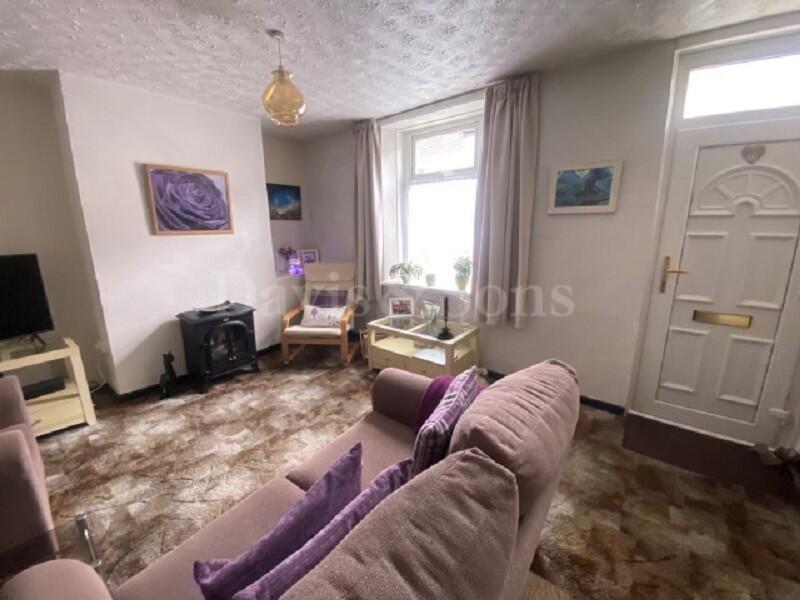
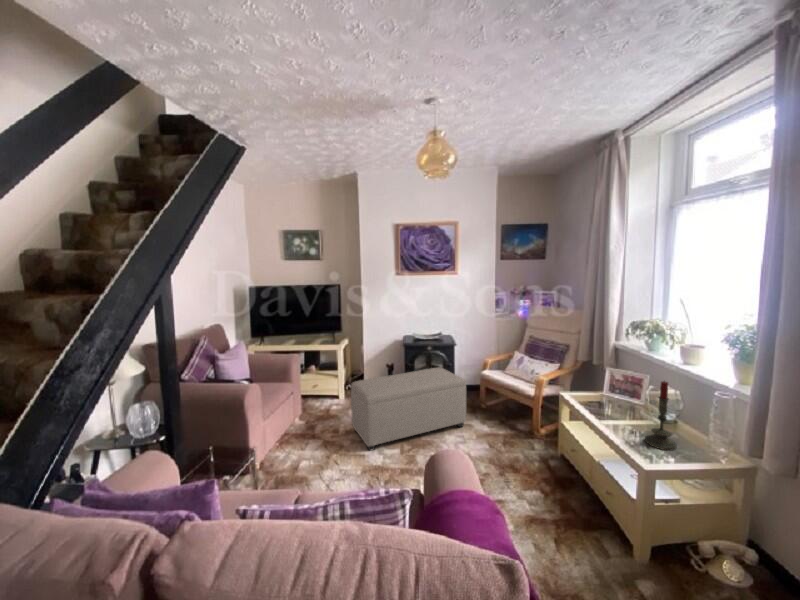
ottoman: none [151,336,290,447] -> present [351,368,466,450]

